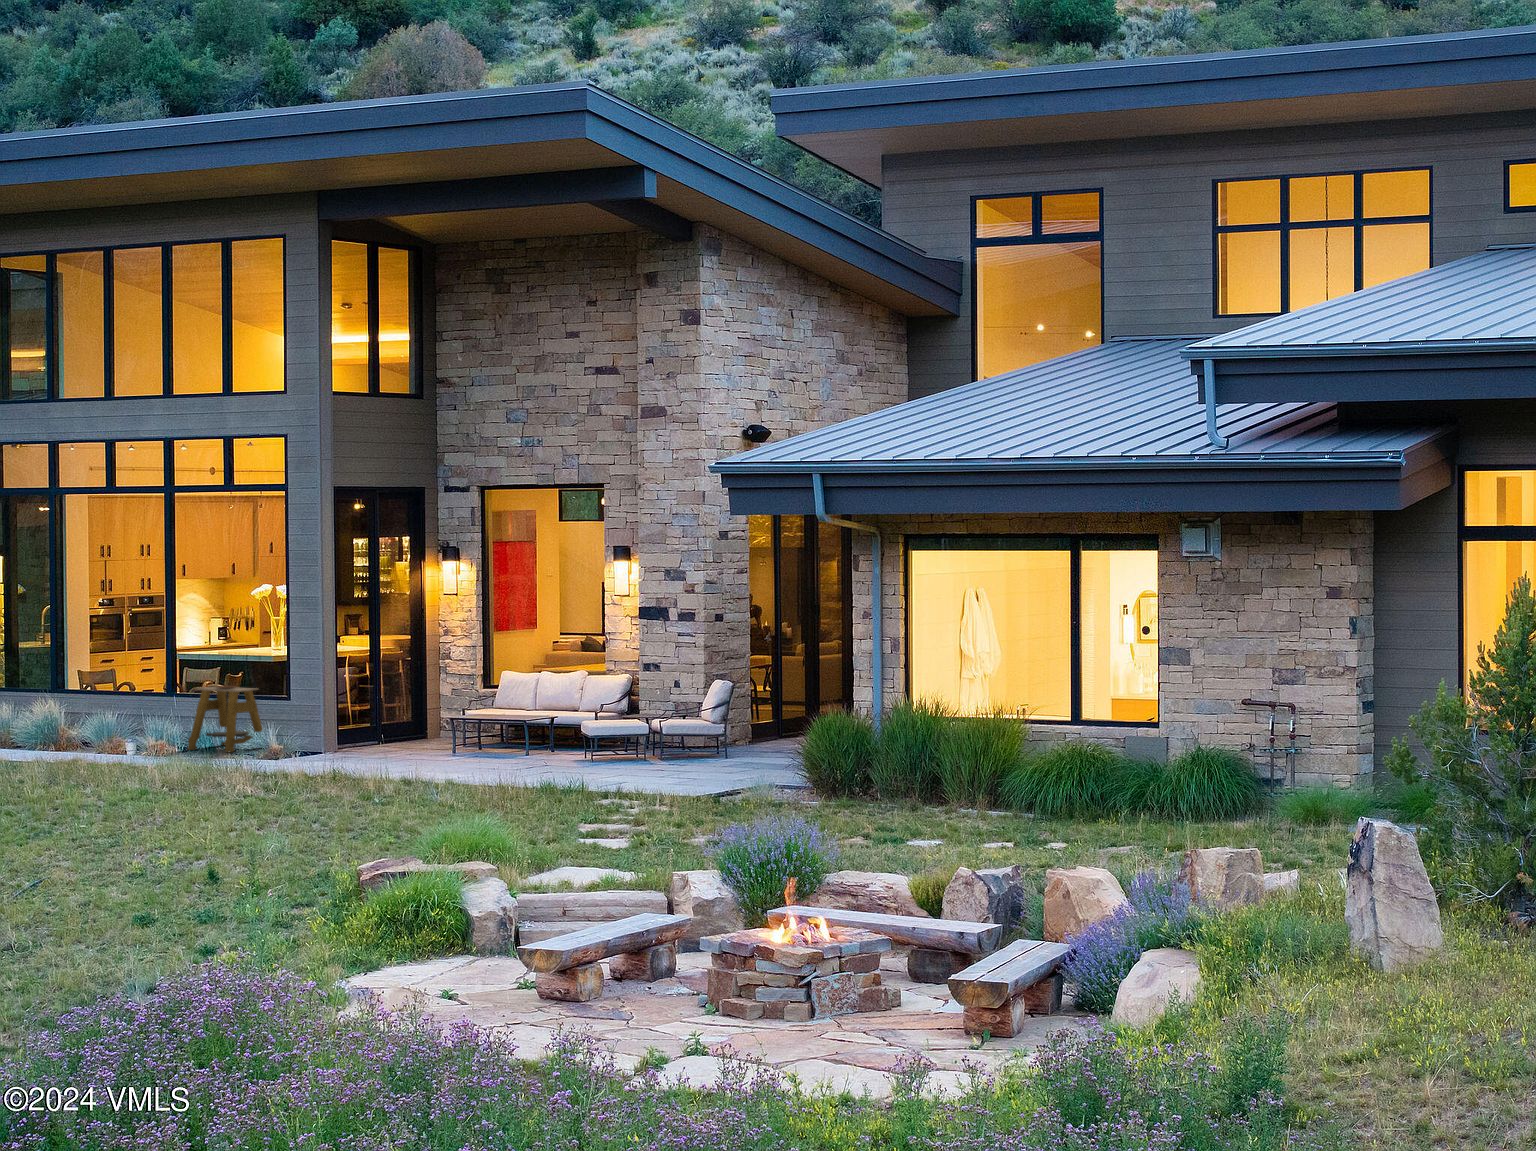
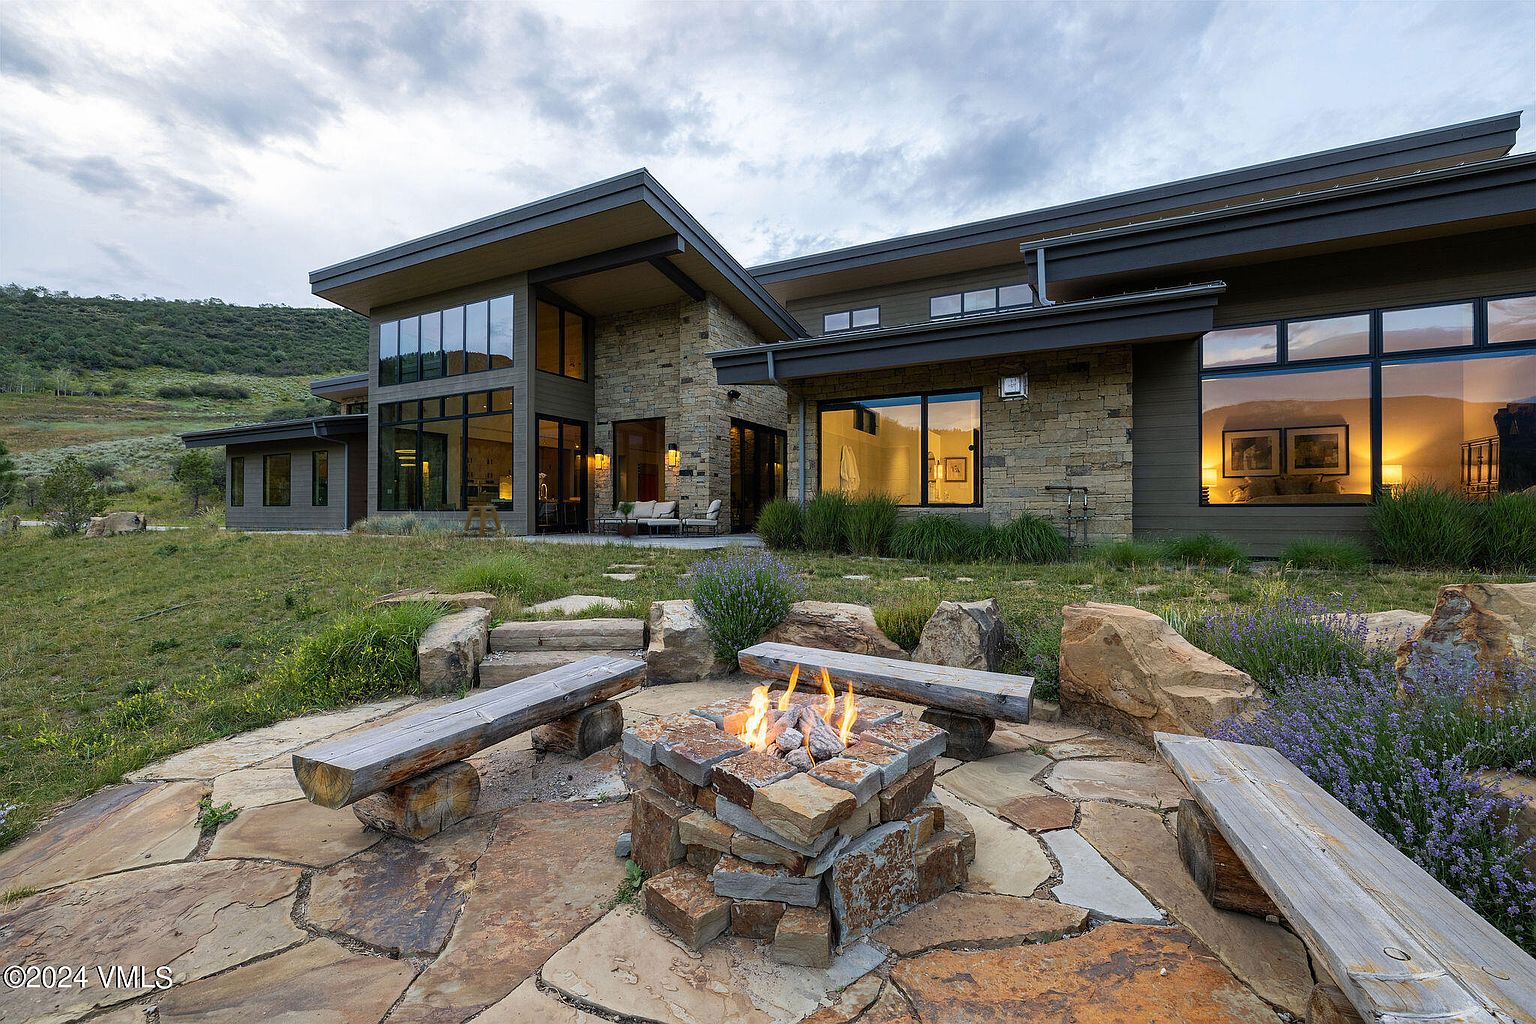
potted tree: none [503,668,553,751] -> present [616,500,636,537]

